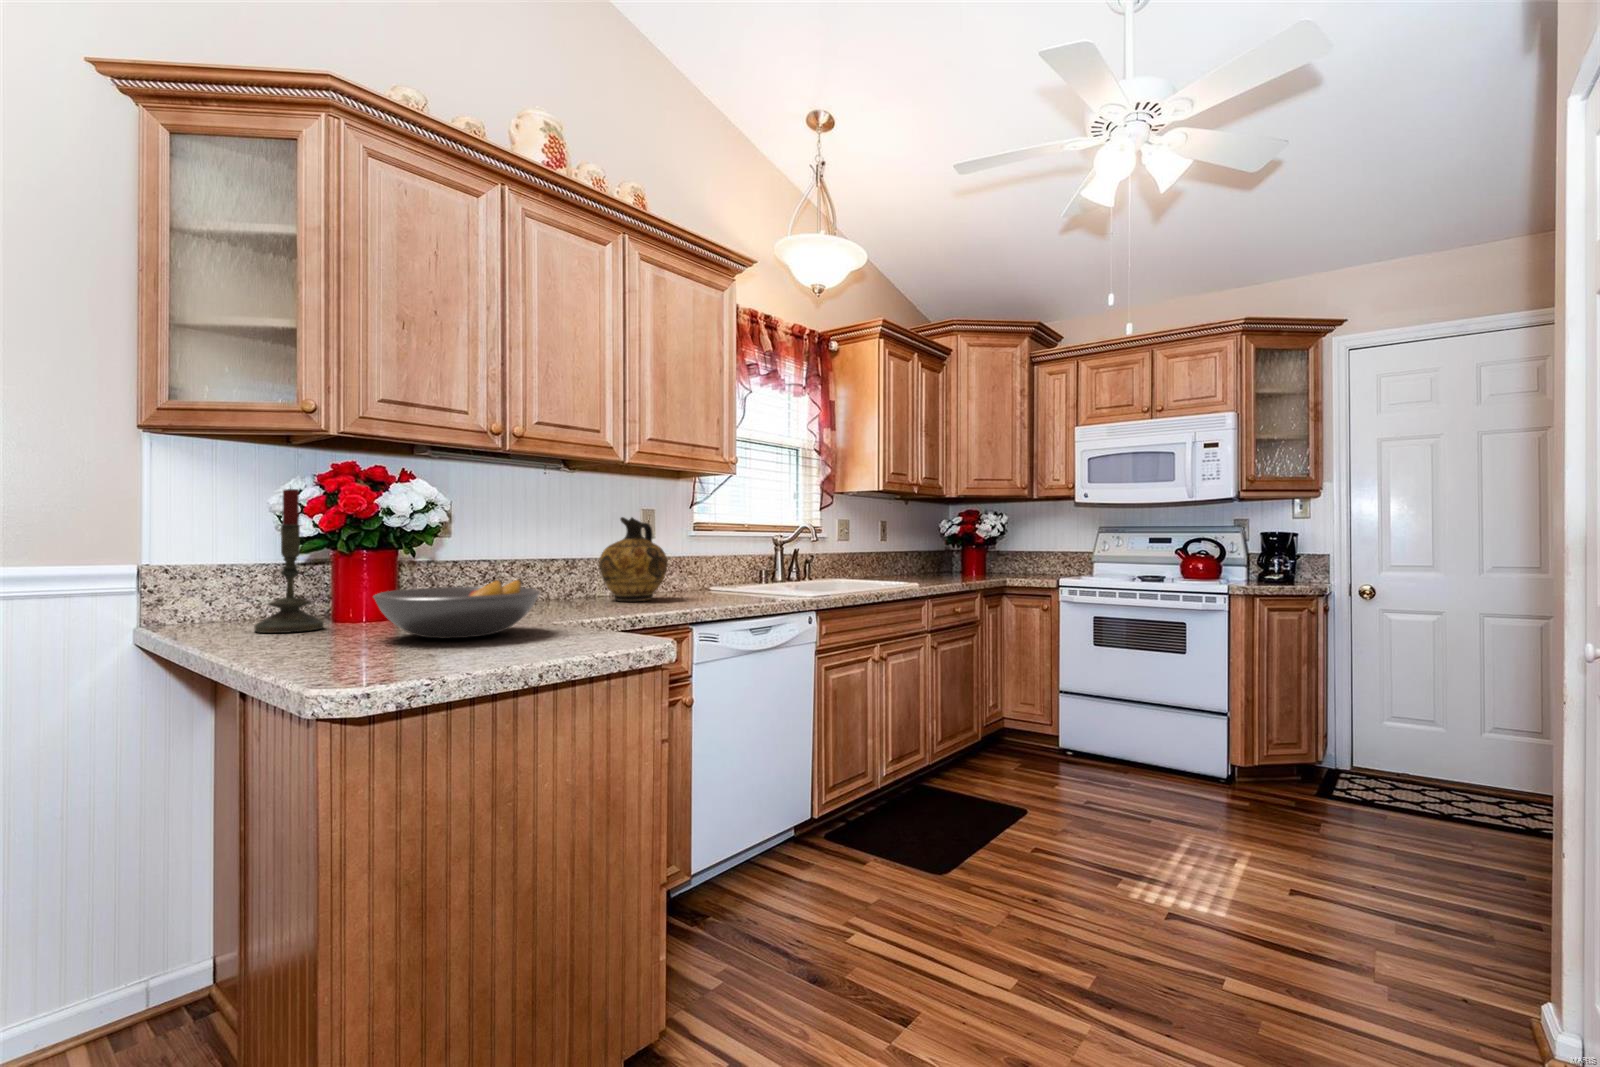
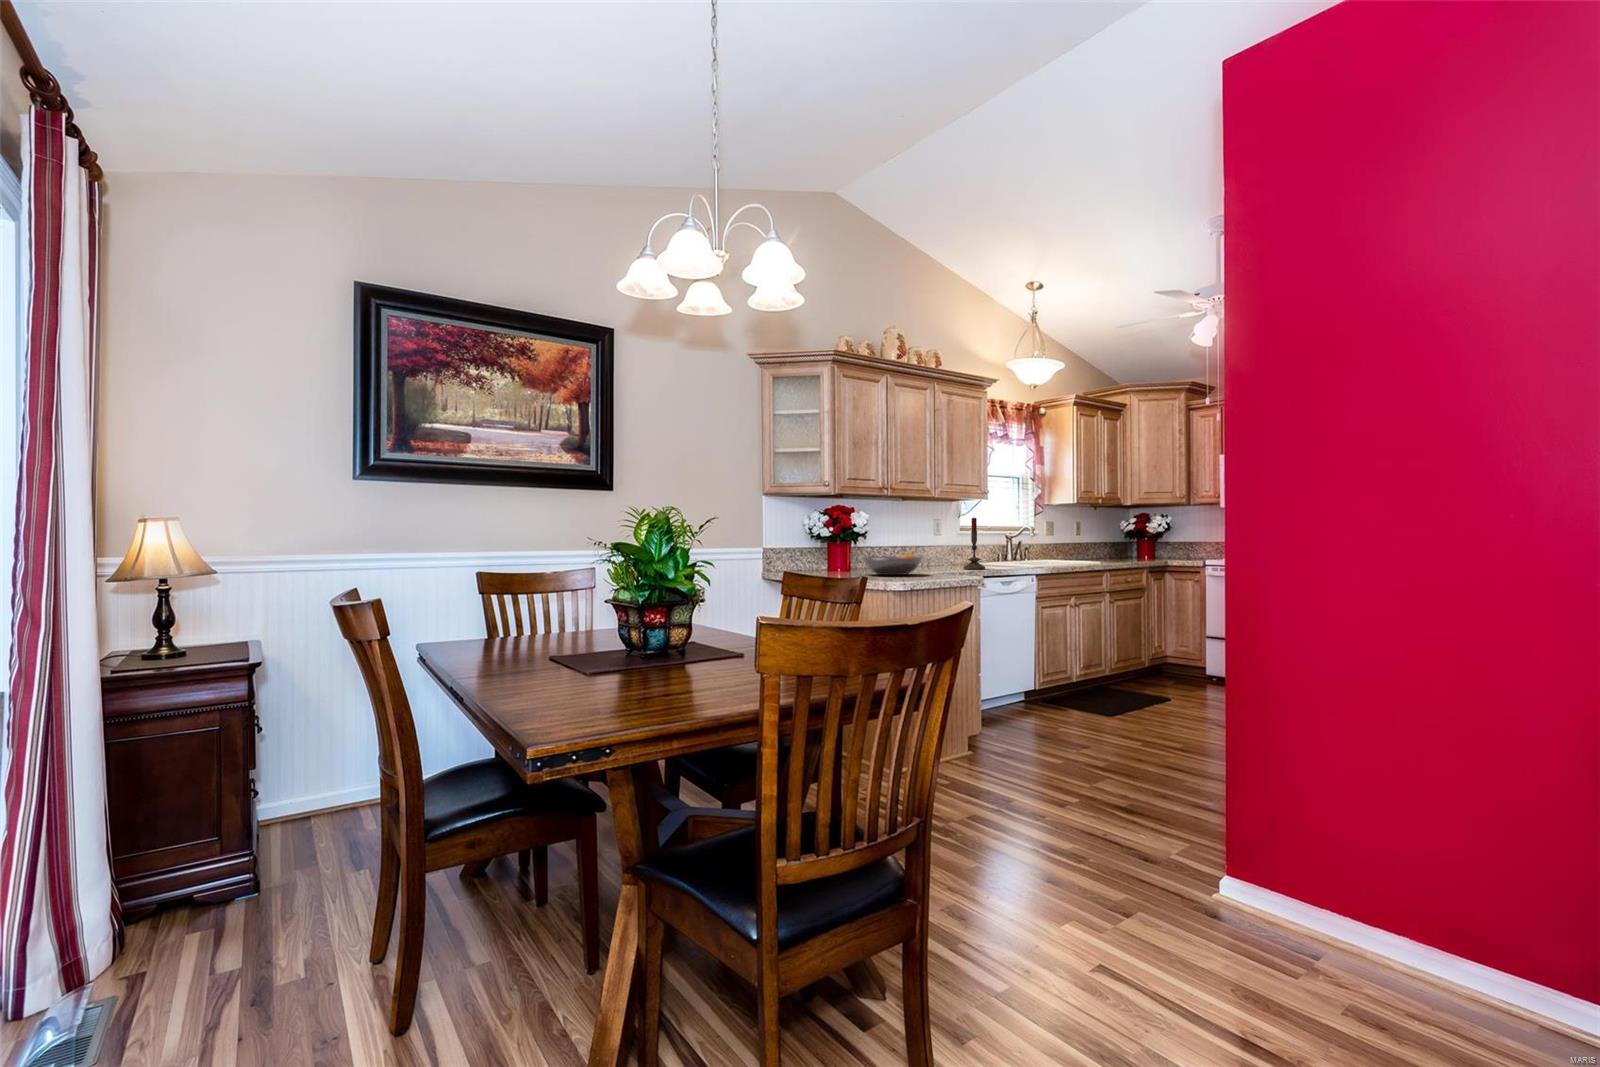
candle: present [254,488,324,633] -> present [964,518,985,570]
ceramic jug: present [599,517,668,601] -> none [919,524,955,568]

